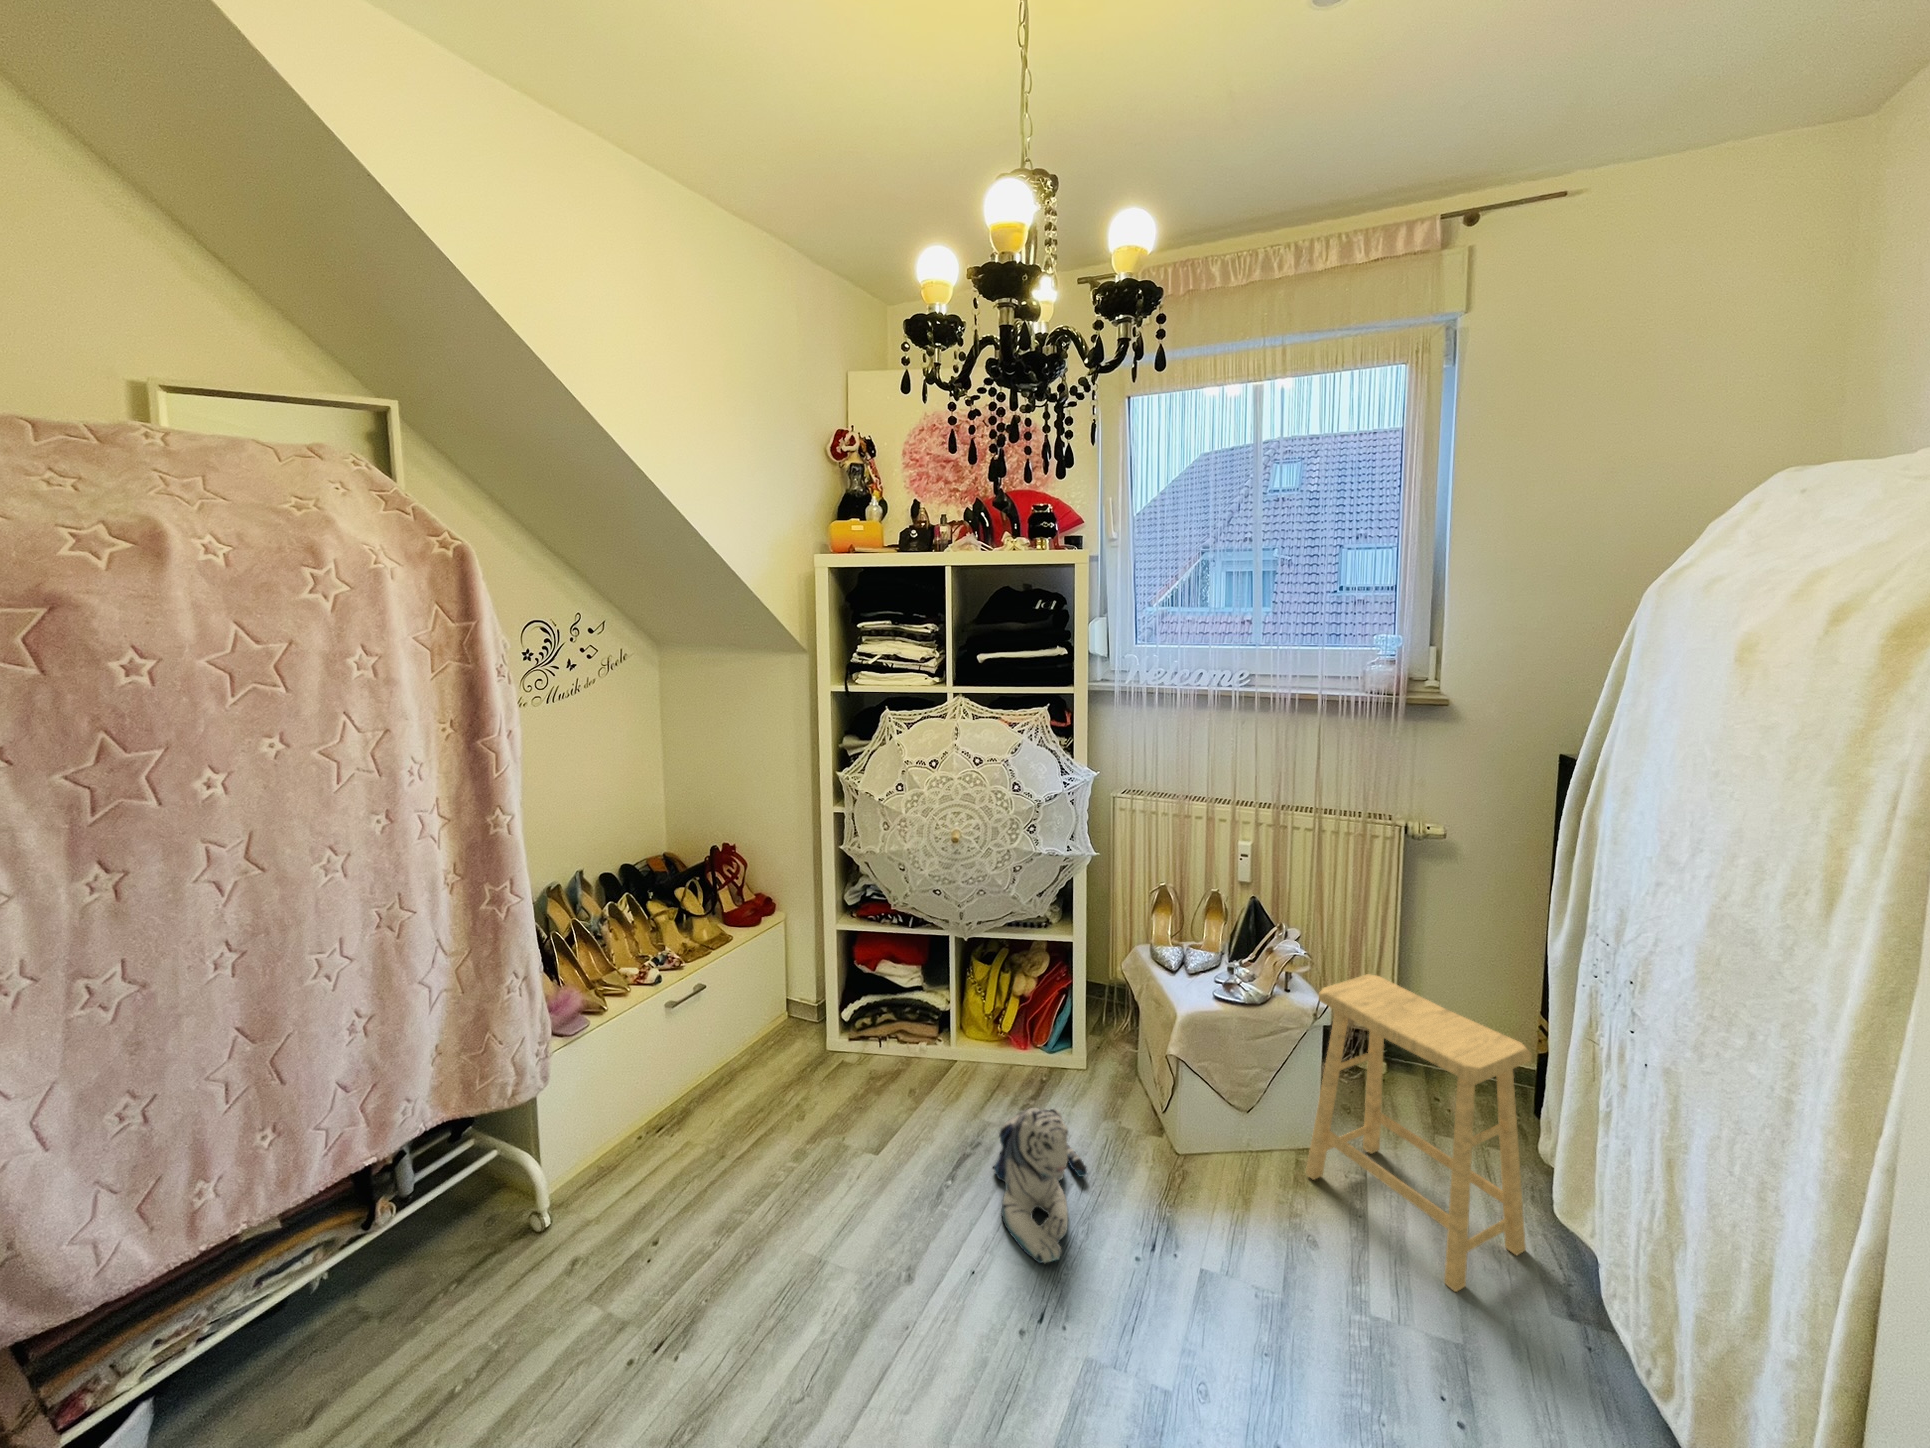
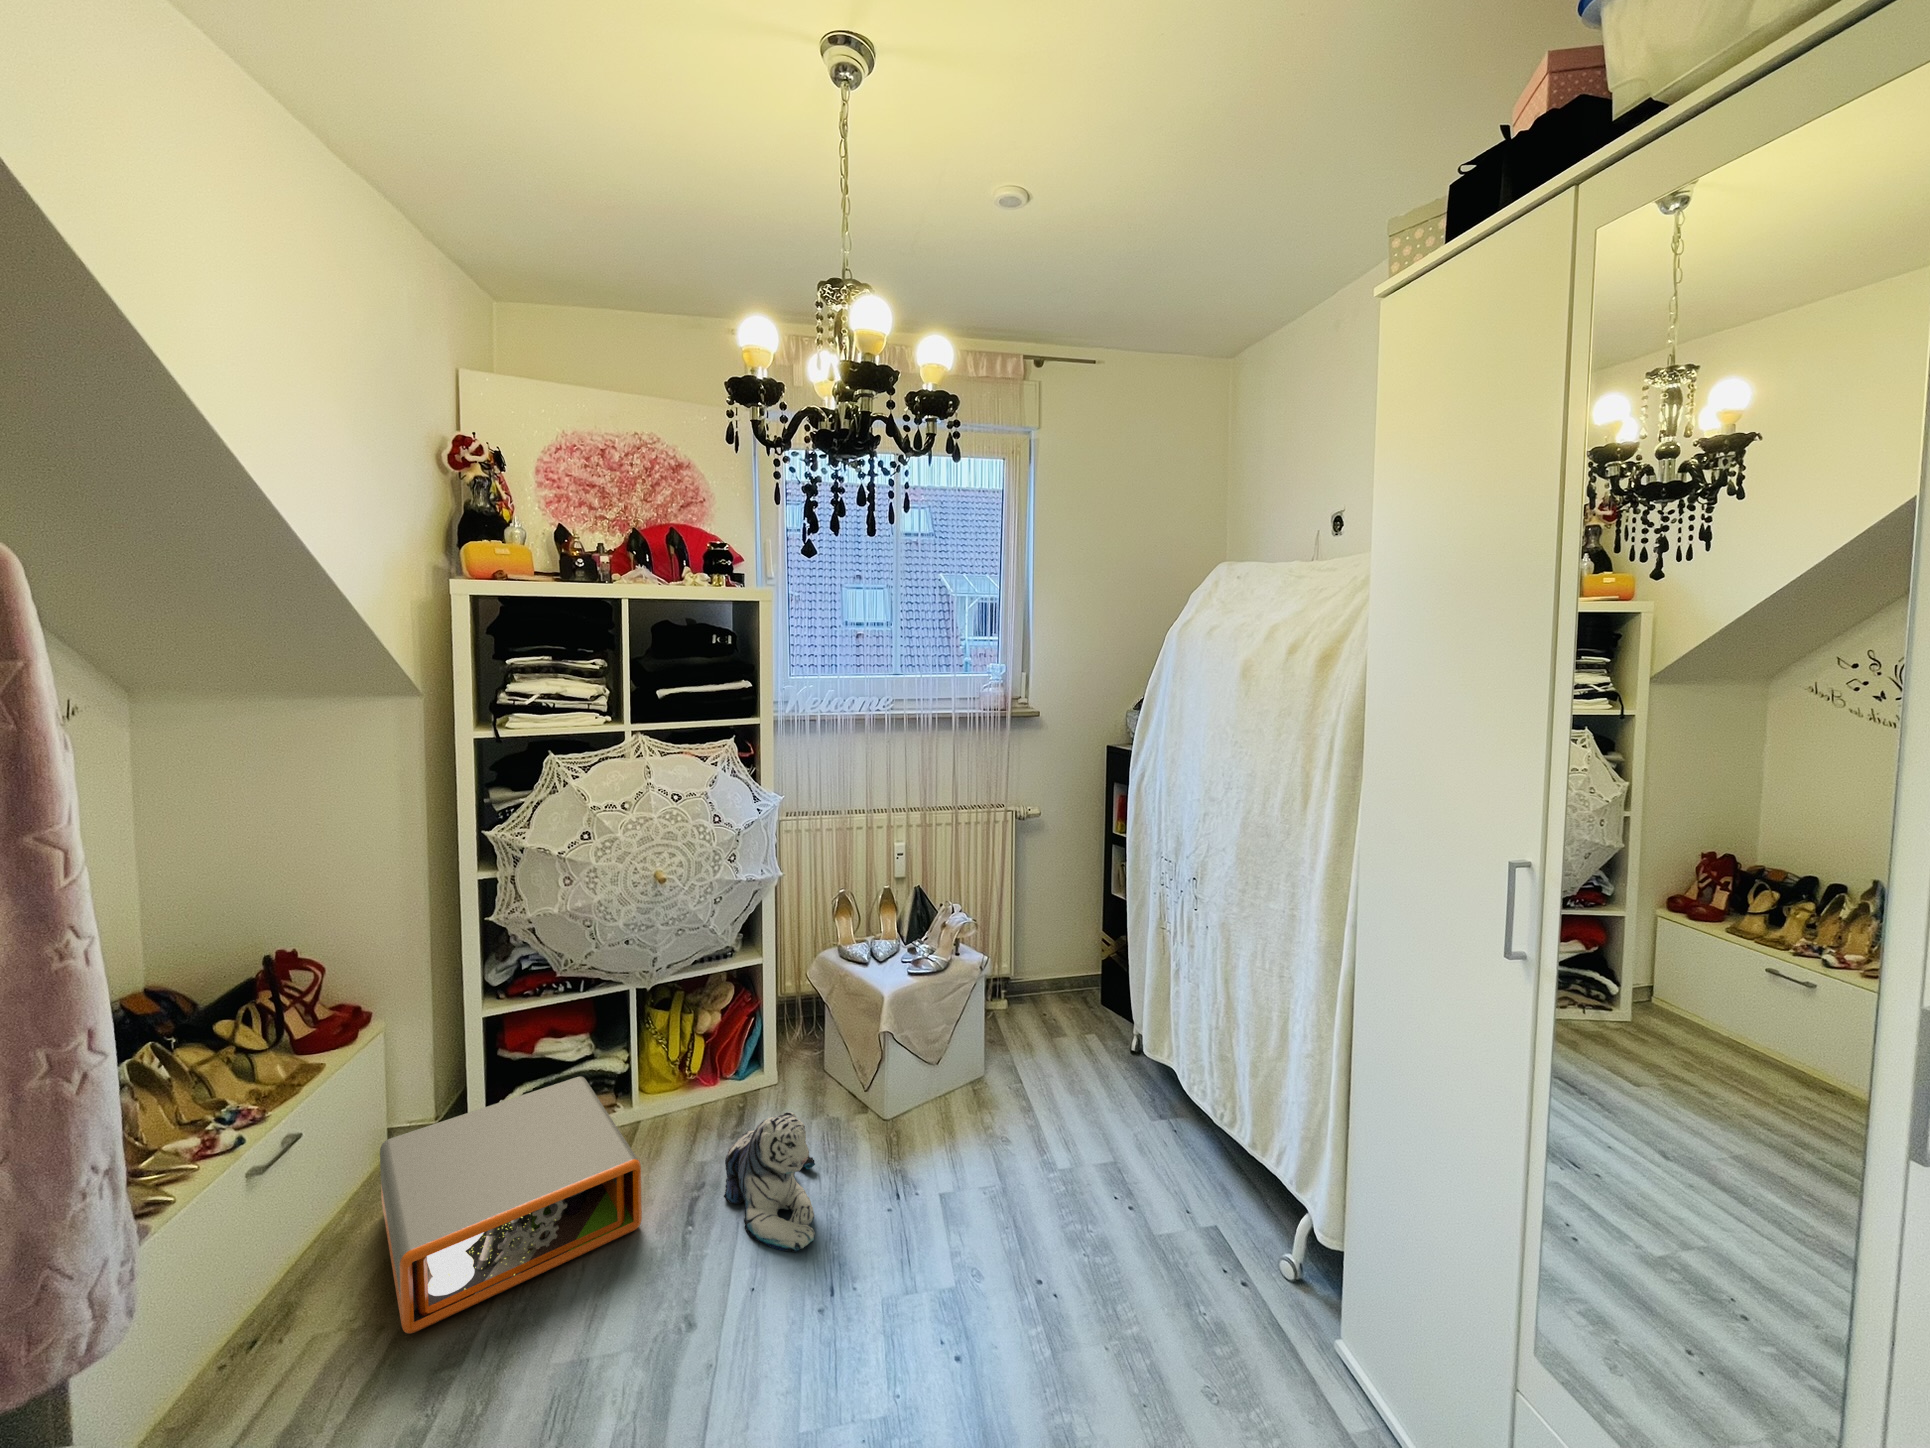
footstool: present [1306,974,1532,1292] -> none [980,924,1120,1131]
storage box: none [734,1002,920,1175] -> present [380,1076,642,1333]

